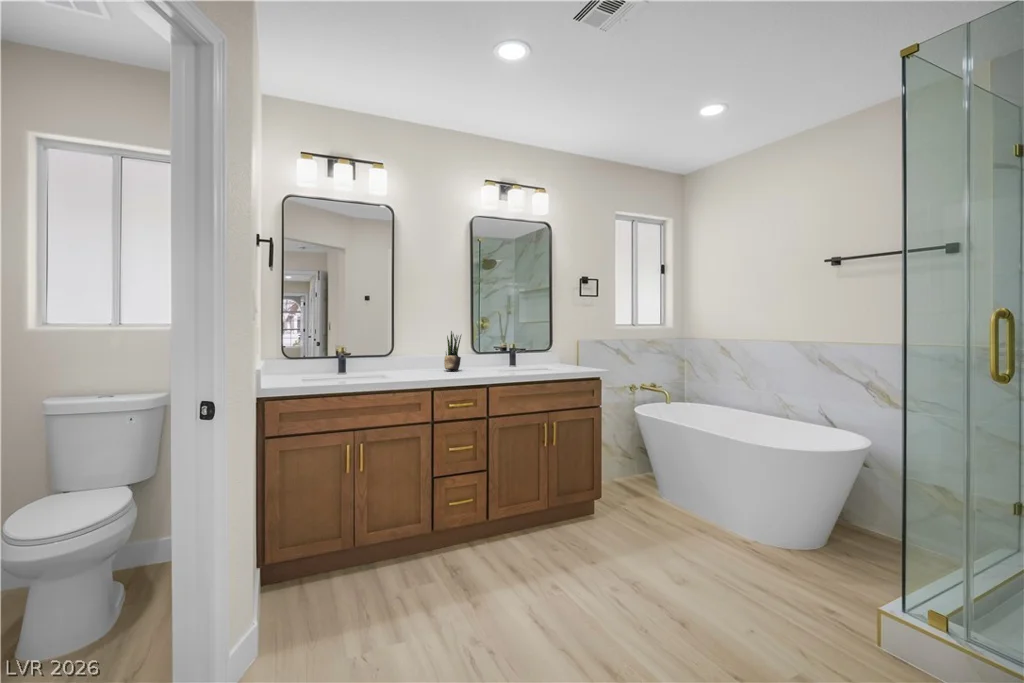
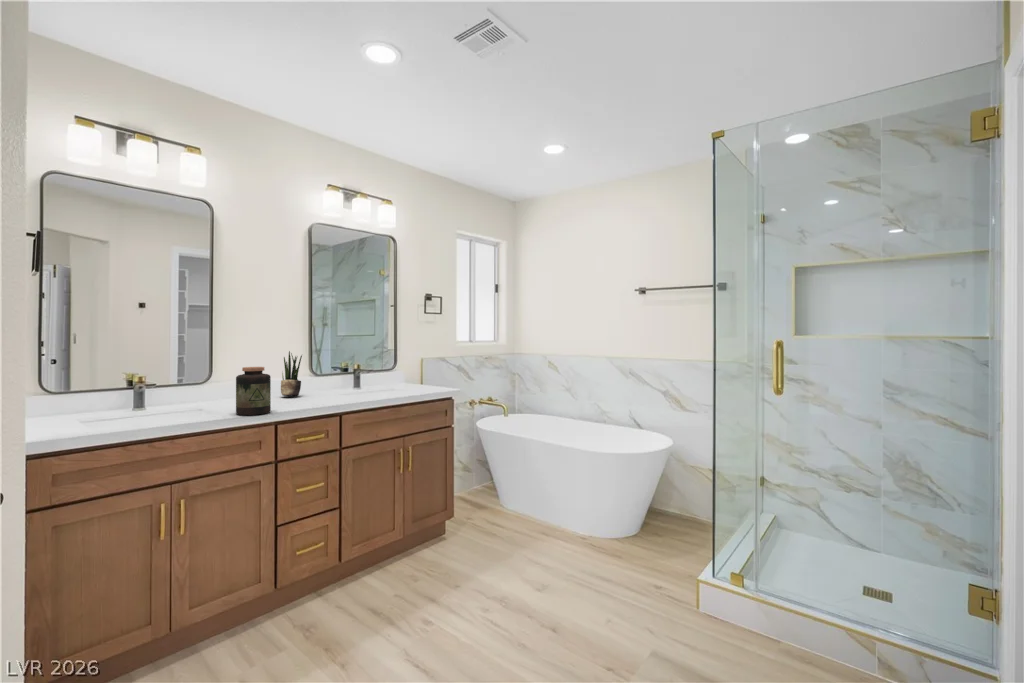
jar: none [402,341,428,381] -> present [236,367,271,415]

